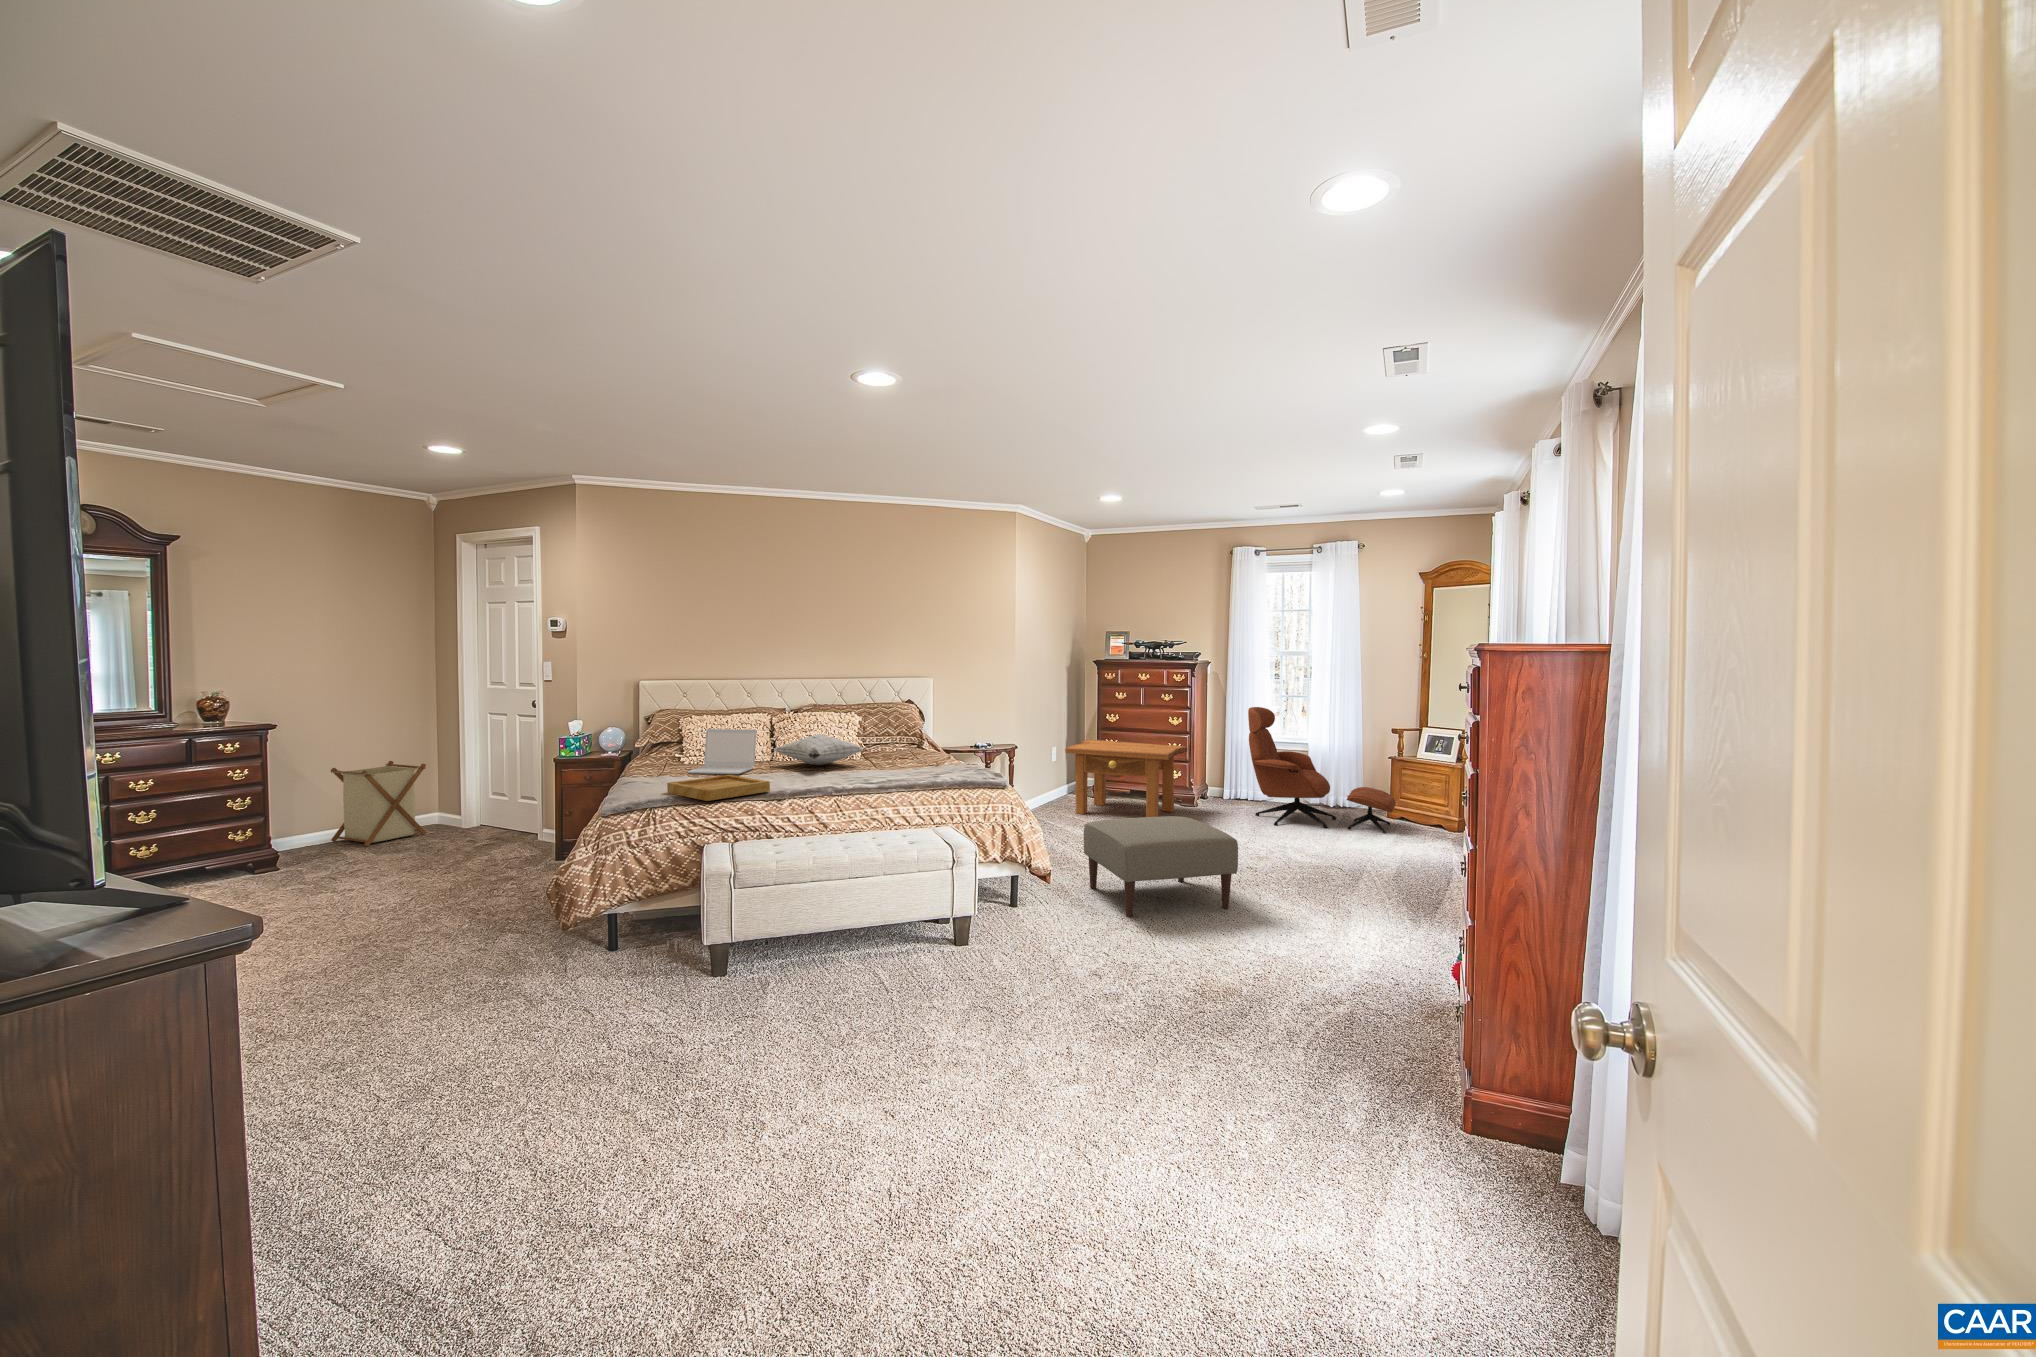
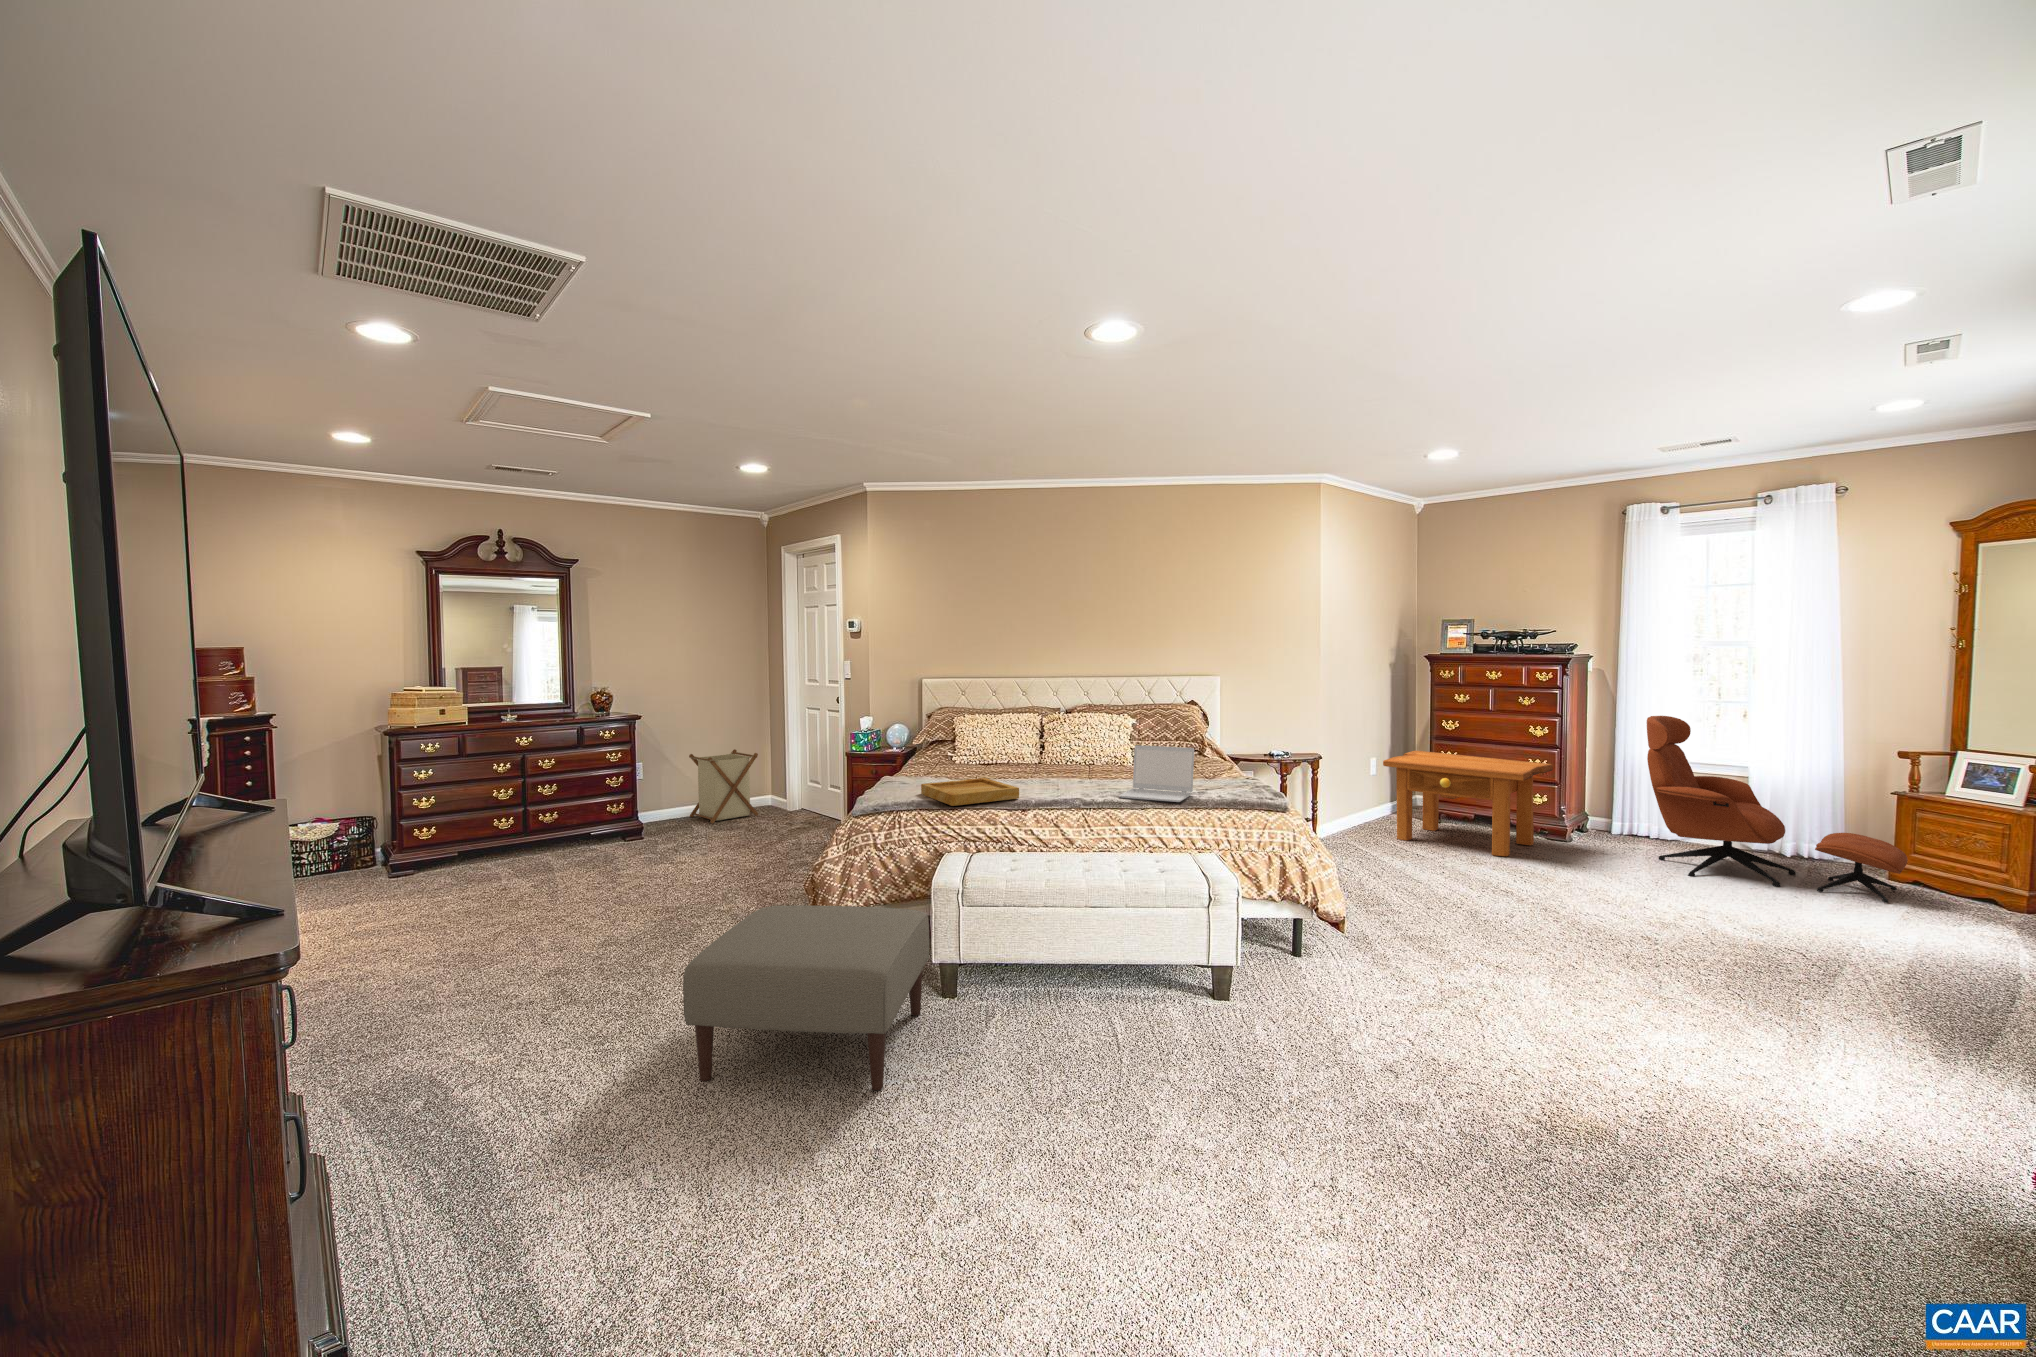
laptop: present [688,729,757,774] -> present [1119,745,1194,802]
pillow: present [774,734,863,765] -> none [1037,737,1130,771]
ottoman: present [1084,816,1238,917] -> present [683,905,929,1090]

